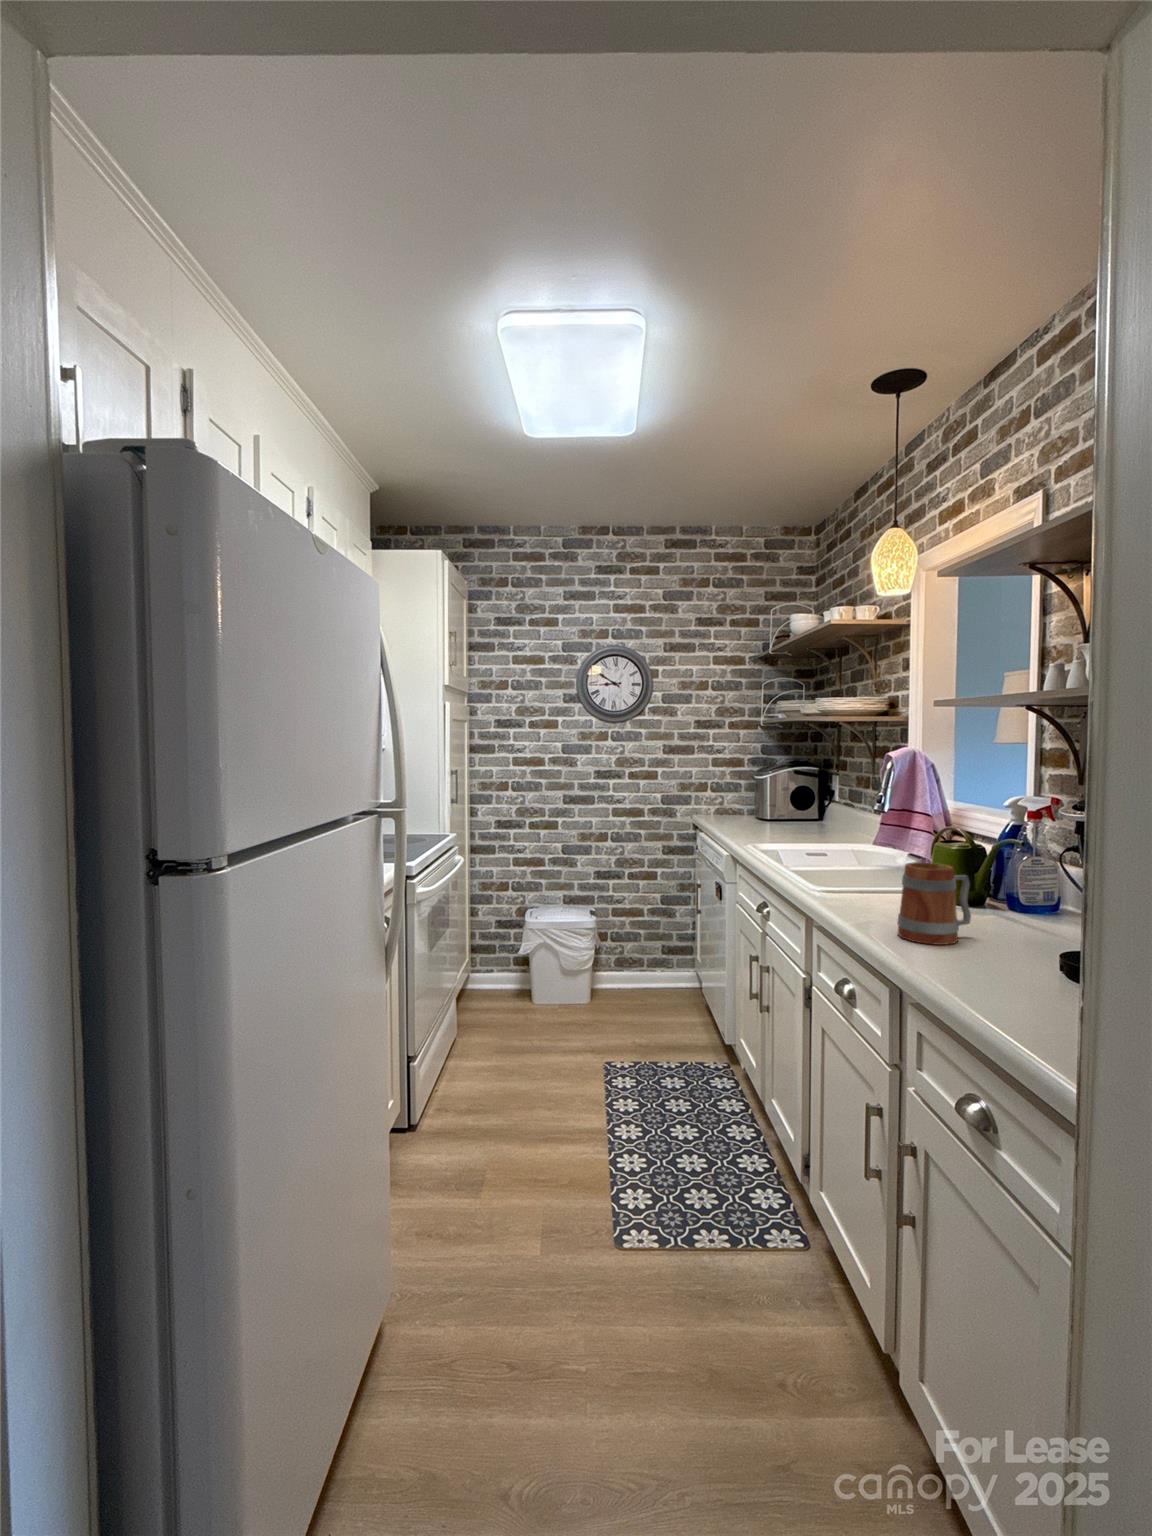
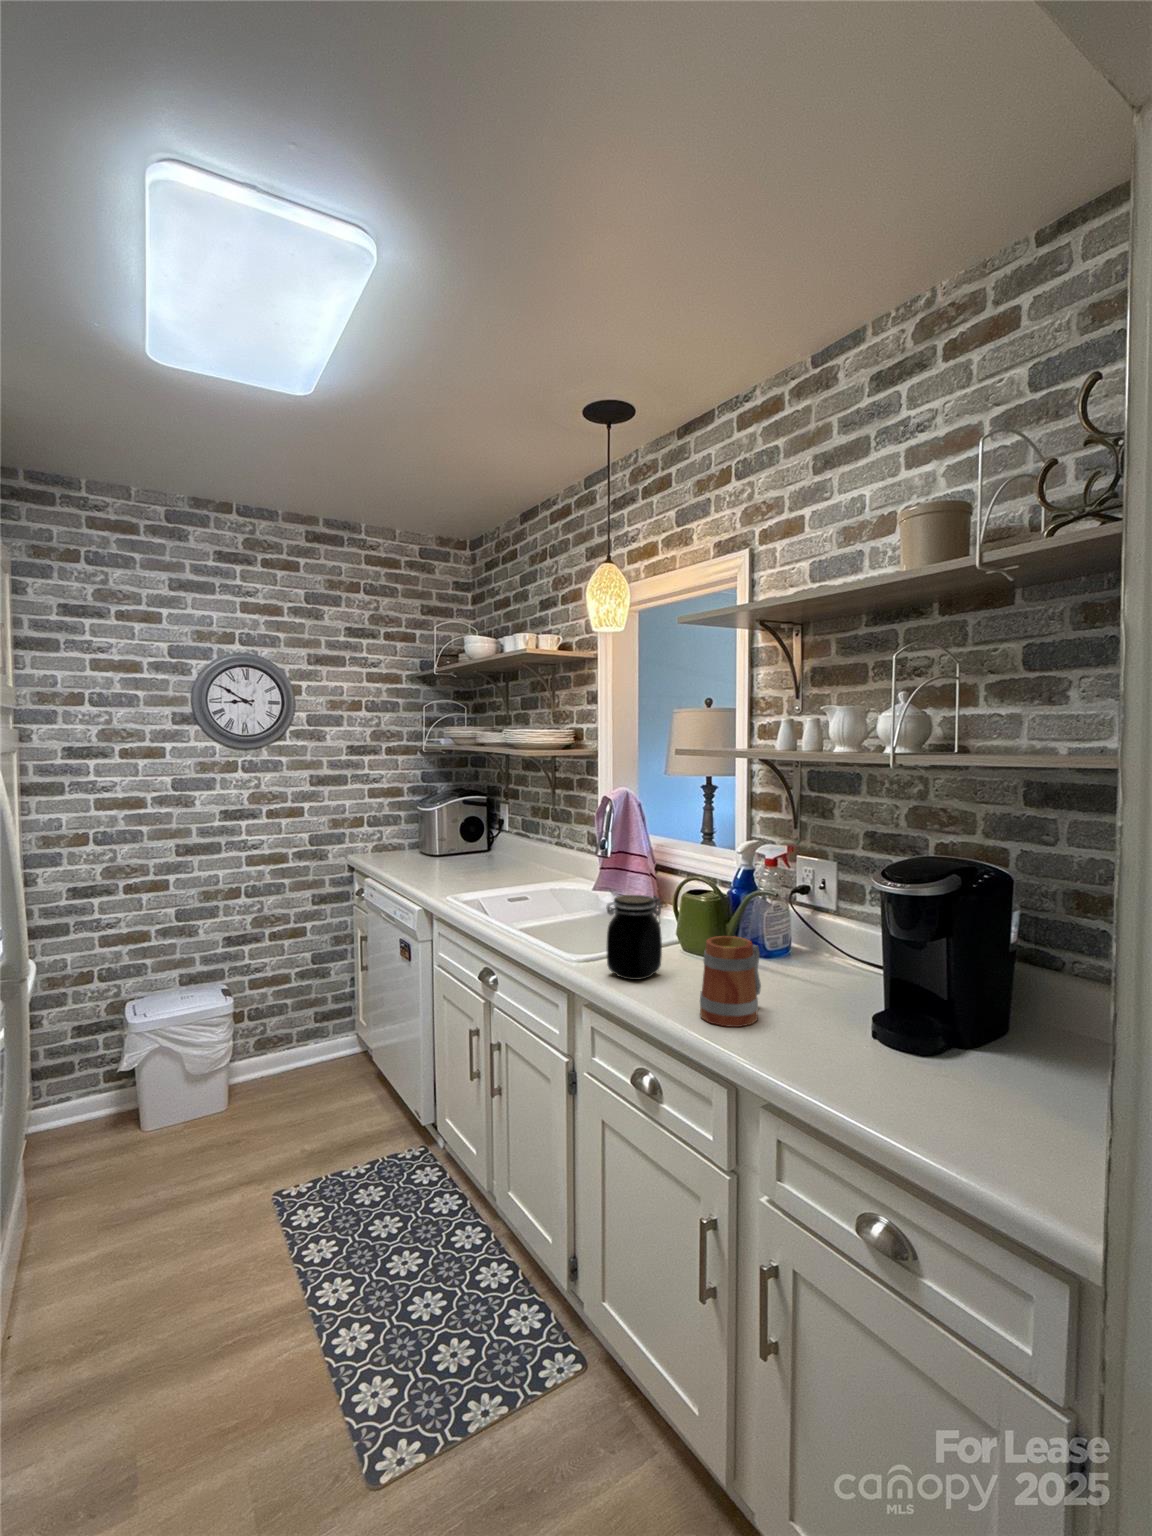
jar: none [840,831,898,908] -> present [607,895,662,980]

